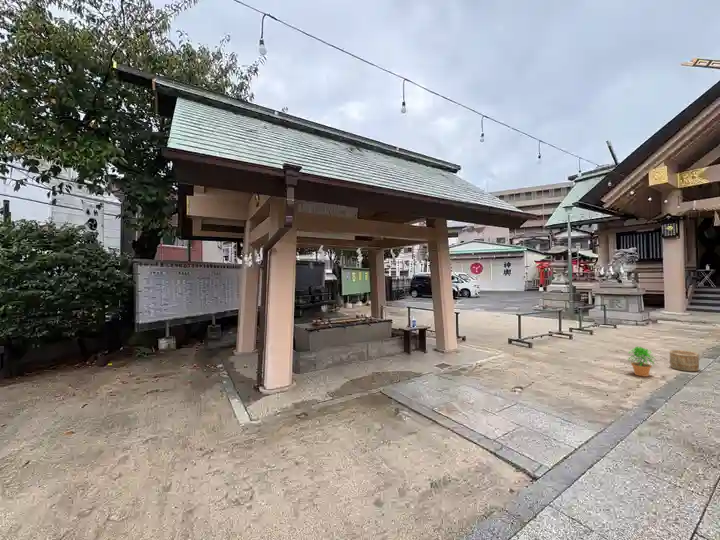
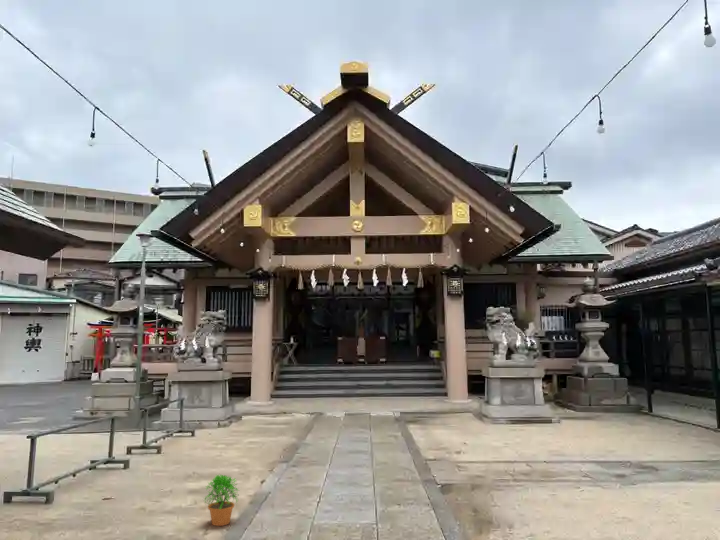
wooden bucket: present [669,350,699,371] -> none [255,467,287,499]

